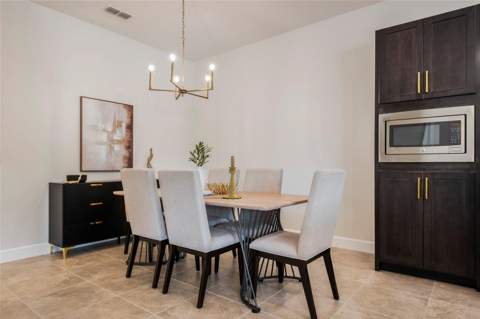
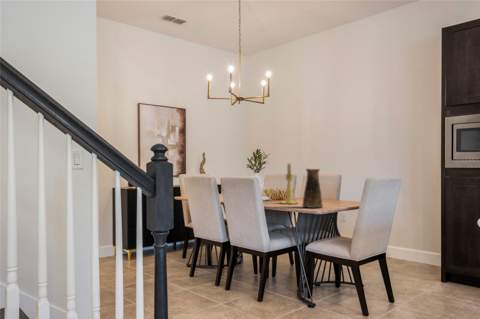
pitcher: none [246,160,268,202] -> present [302,169,323,208]

